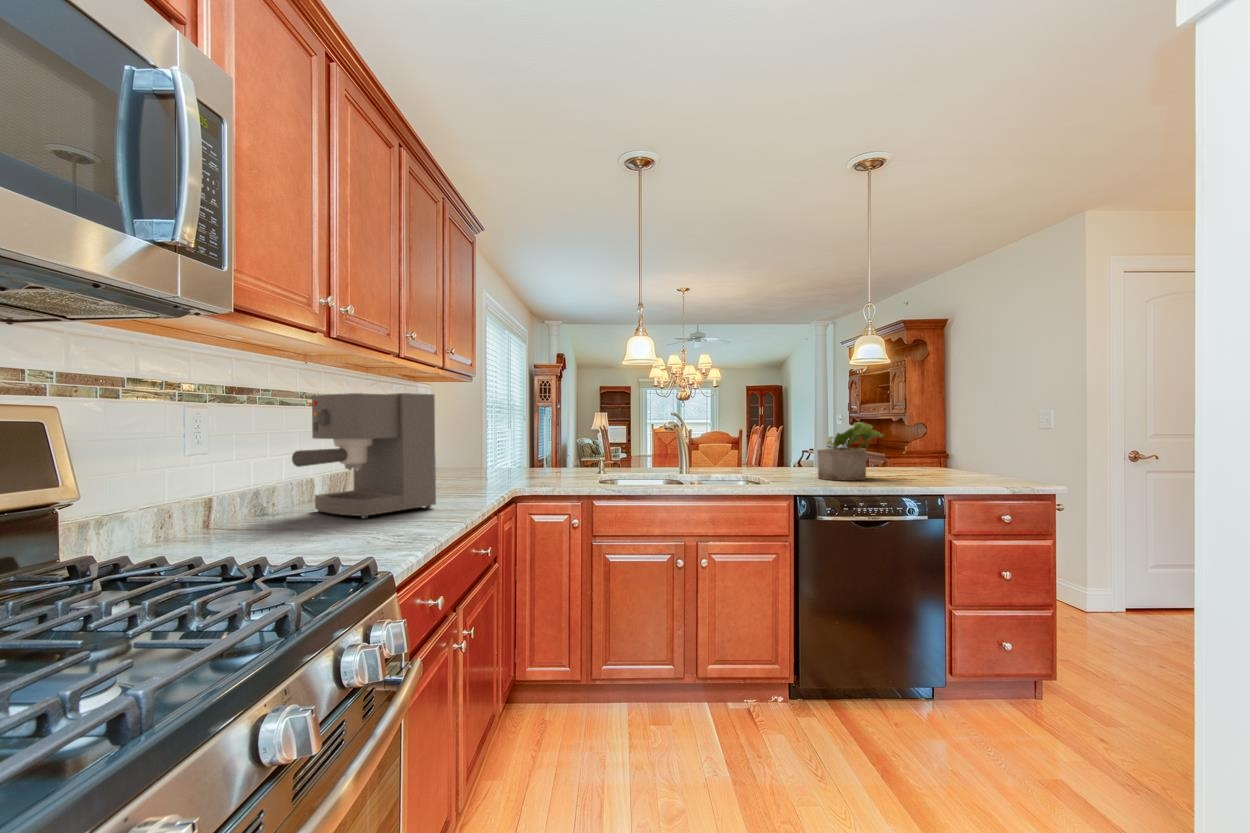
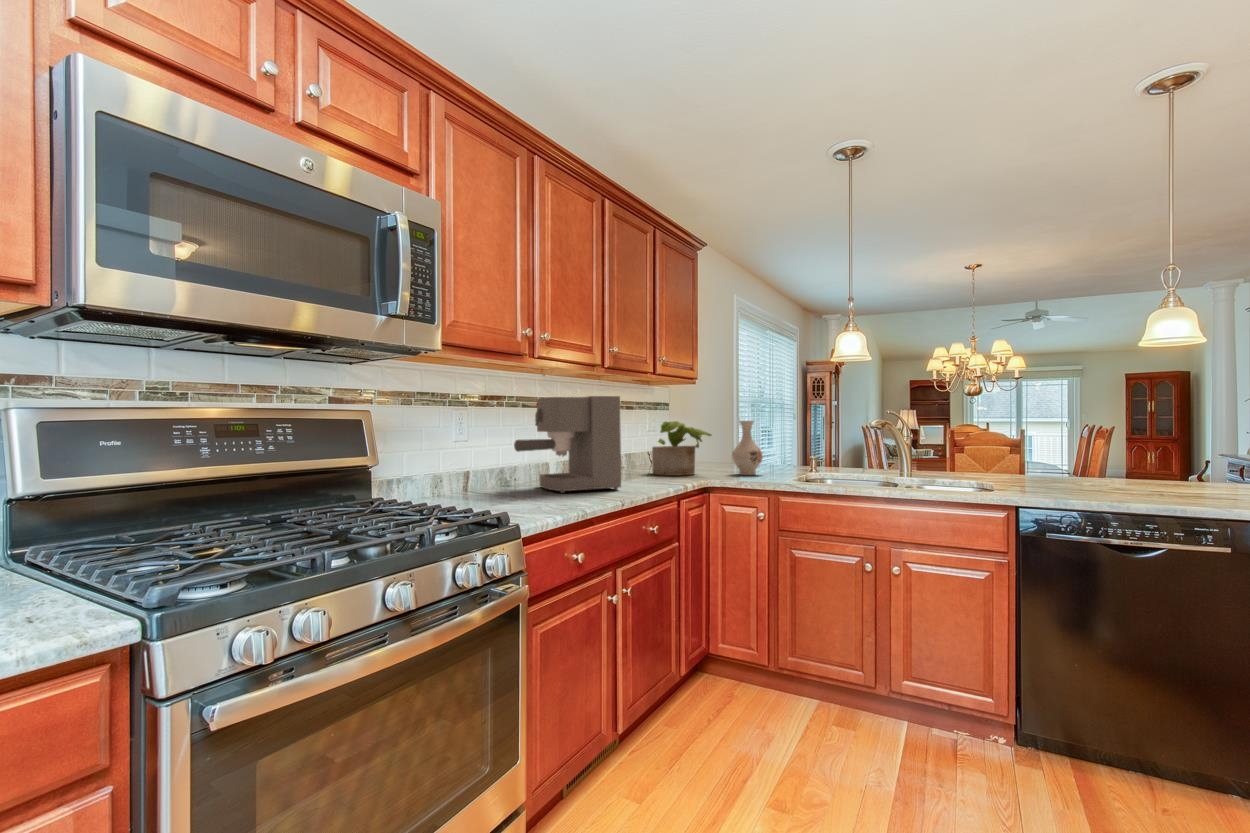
potted plant: present [817,422,884,481] -> present [652,421,711,476]
vase: none [525,423,557,480] -> present [732,421,763,475]

